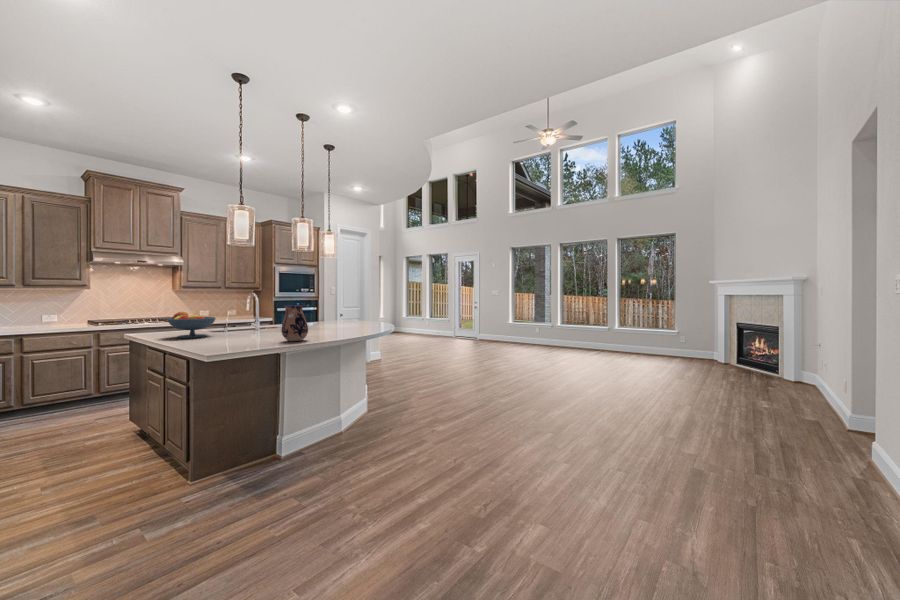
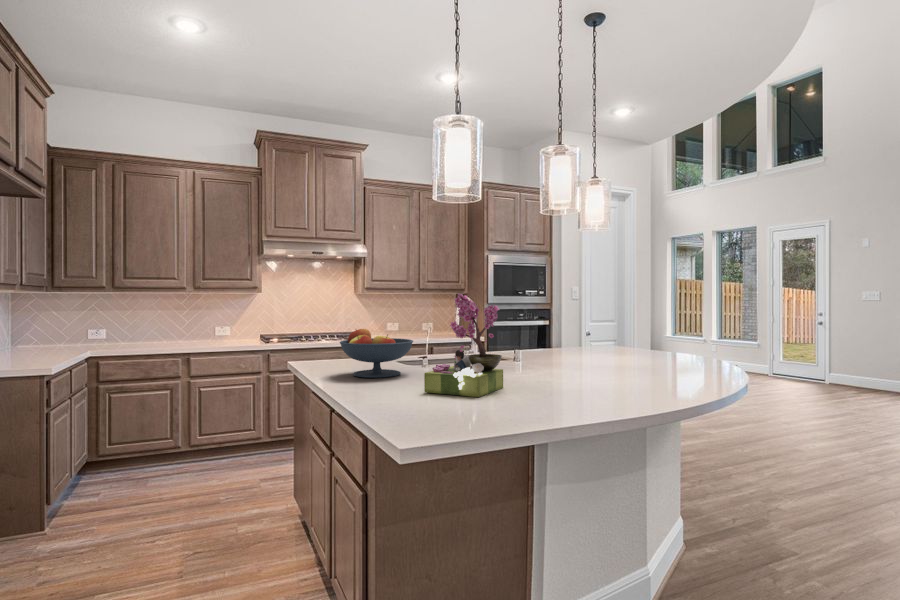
flower arrangement: none [221,292,265,341] -> present [424,293,503,397]
ceramic pitcher: present [281,305,308,341] -> none [547,322,606,406]

